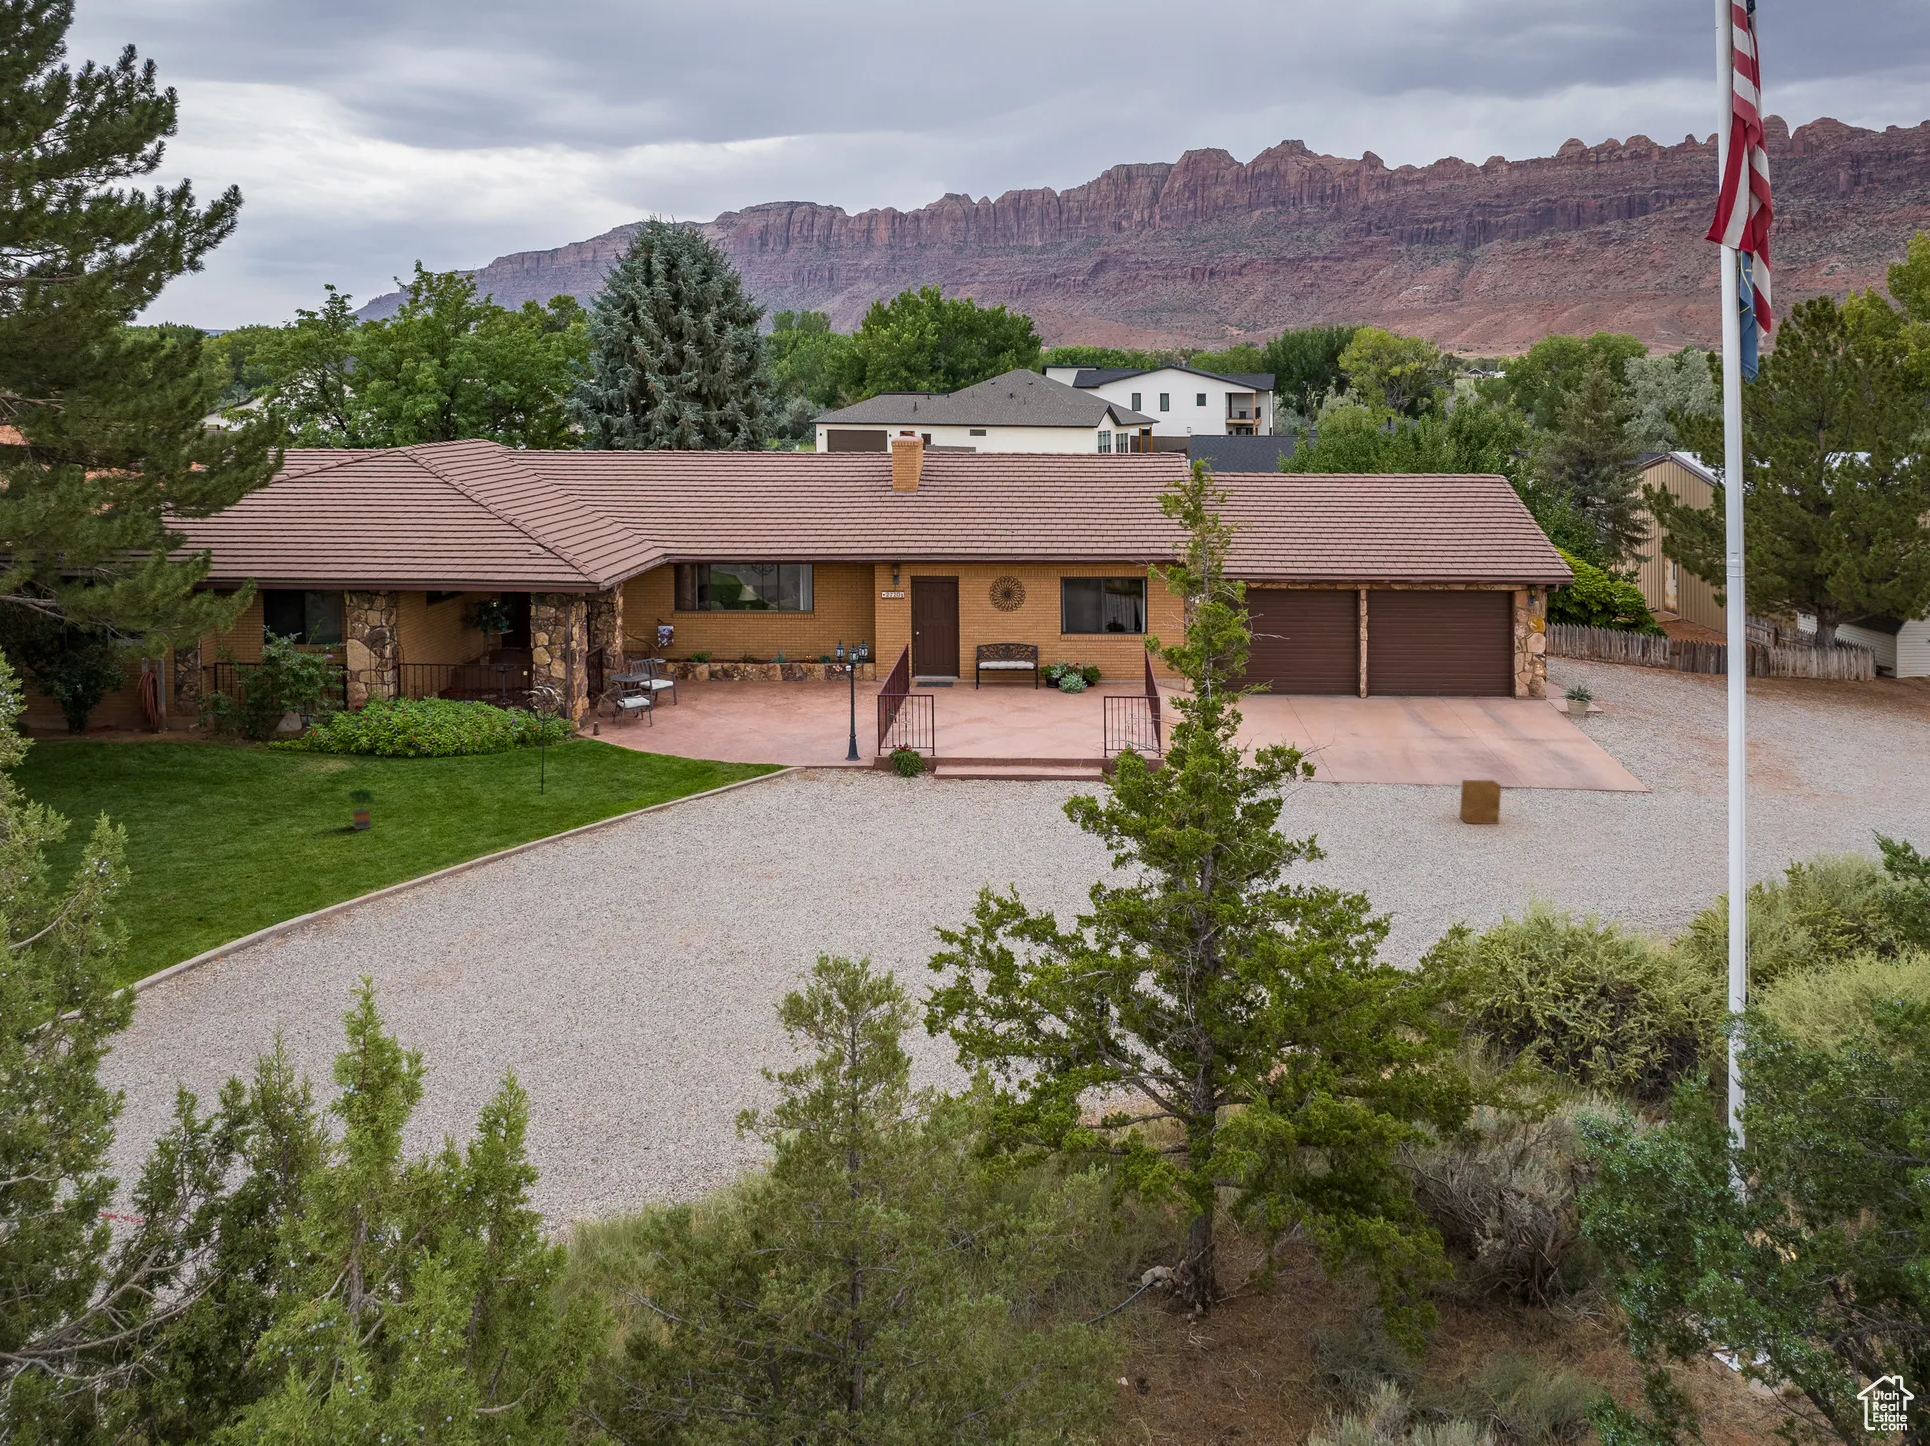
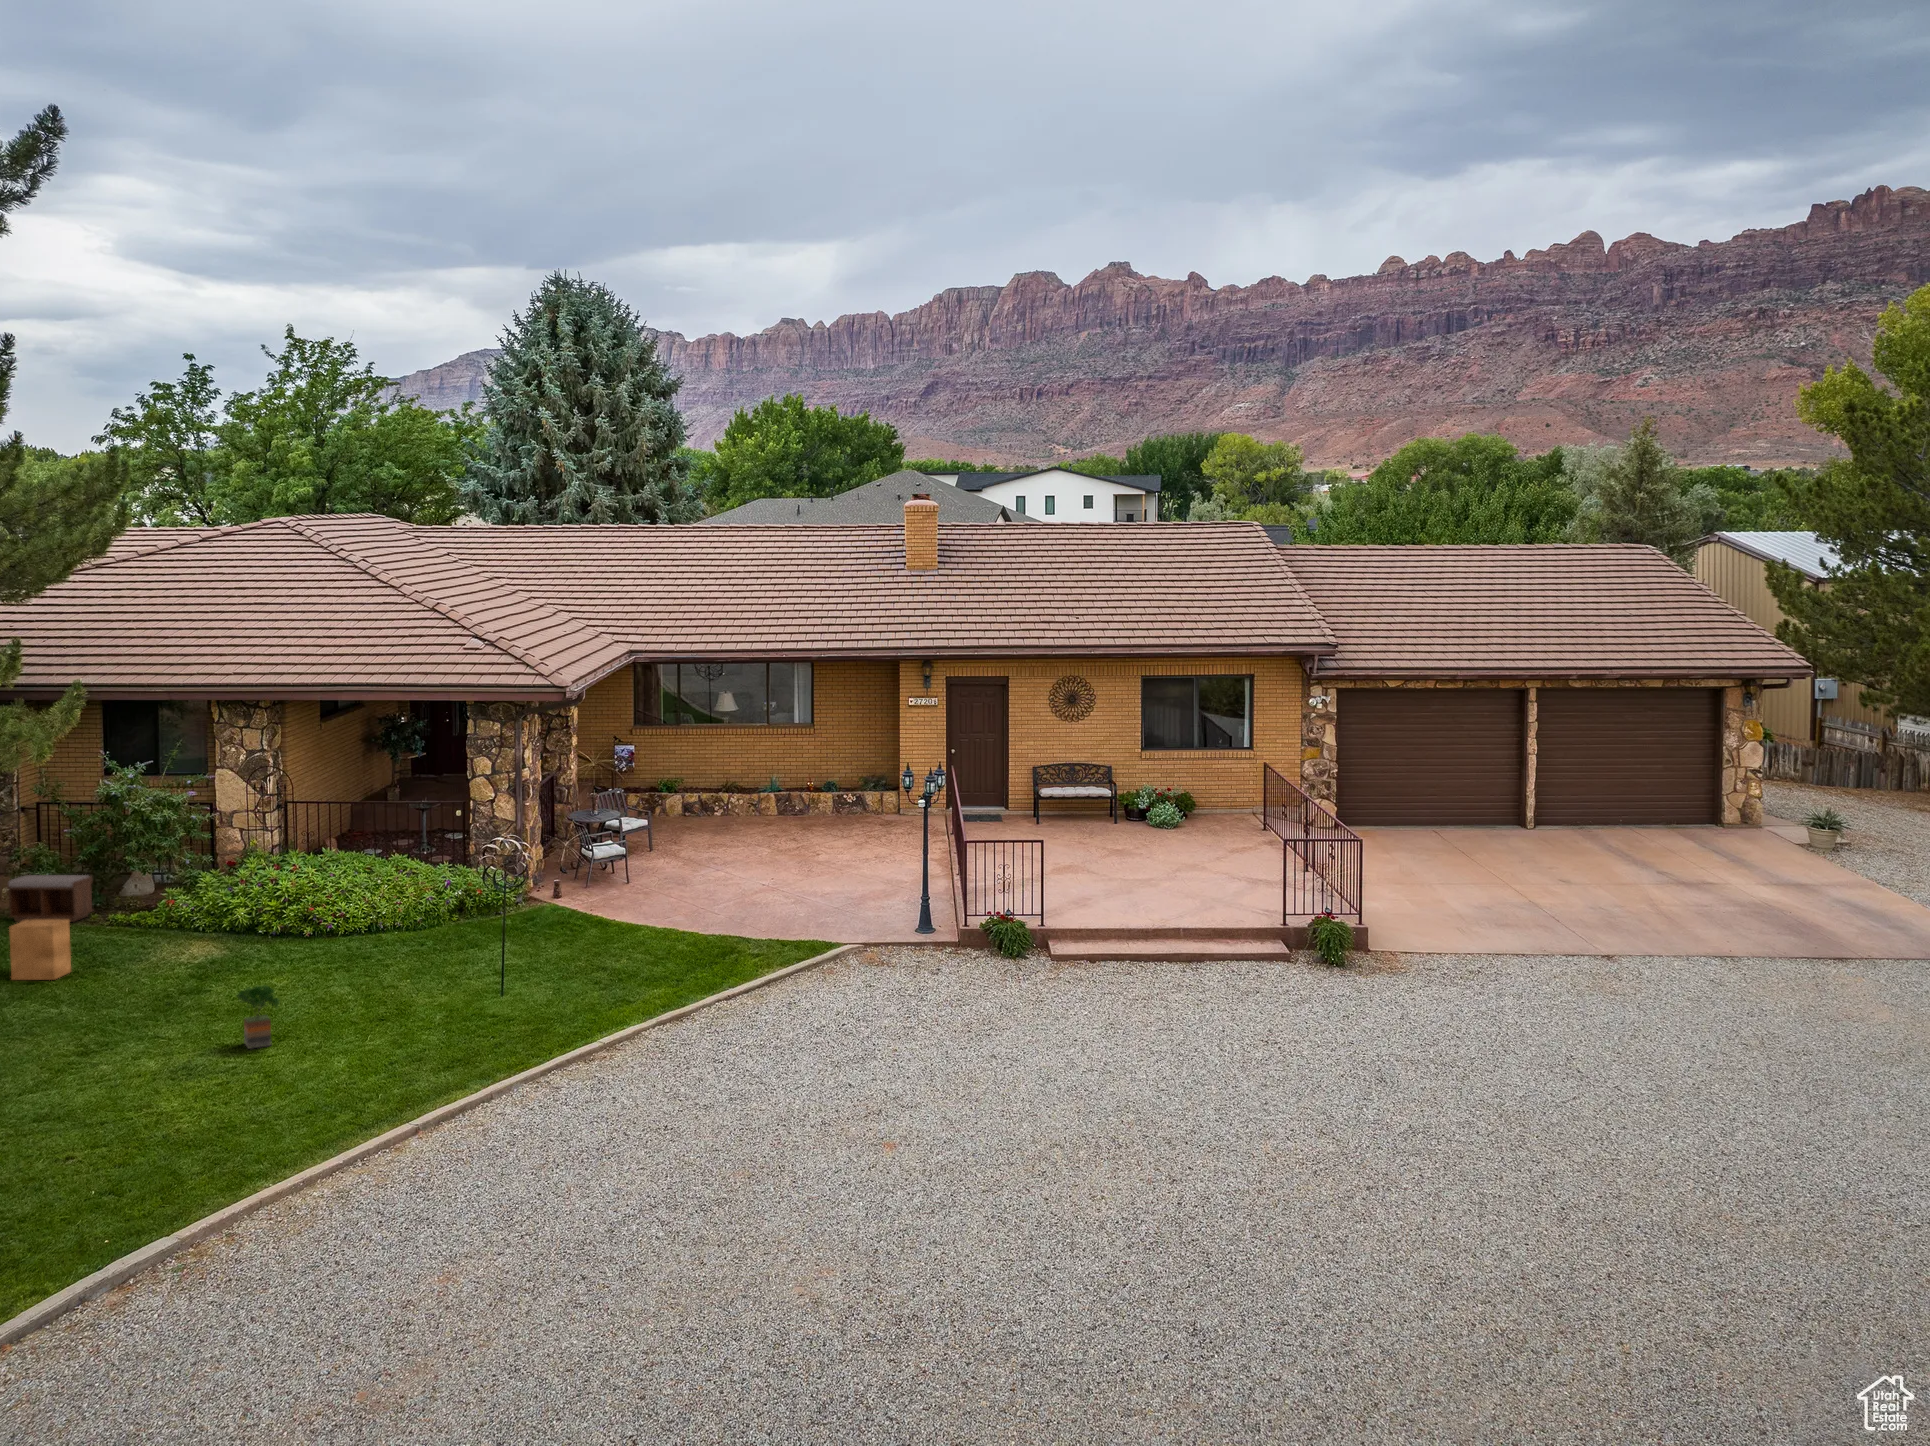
bench: none [209,712,268,745] -> present [7,875,92,922]
cardboard box: present [1460,780,1501,824] -> present [9,919,71,980]

